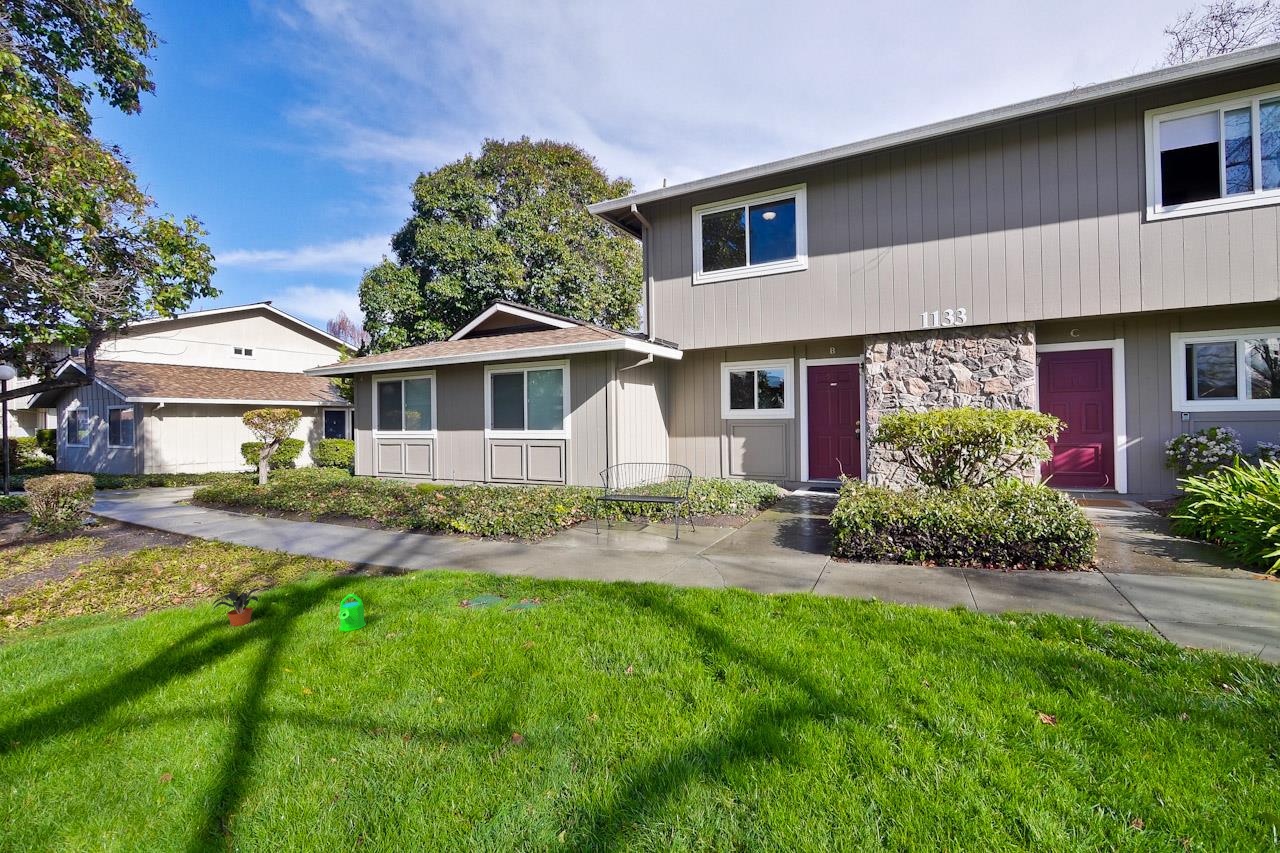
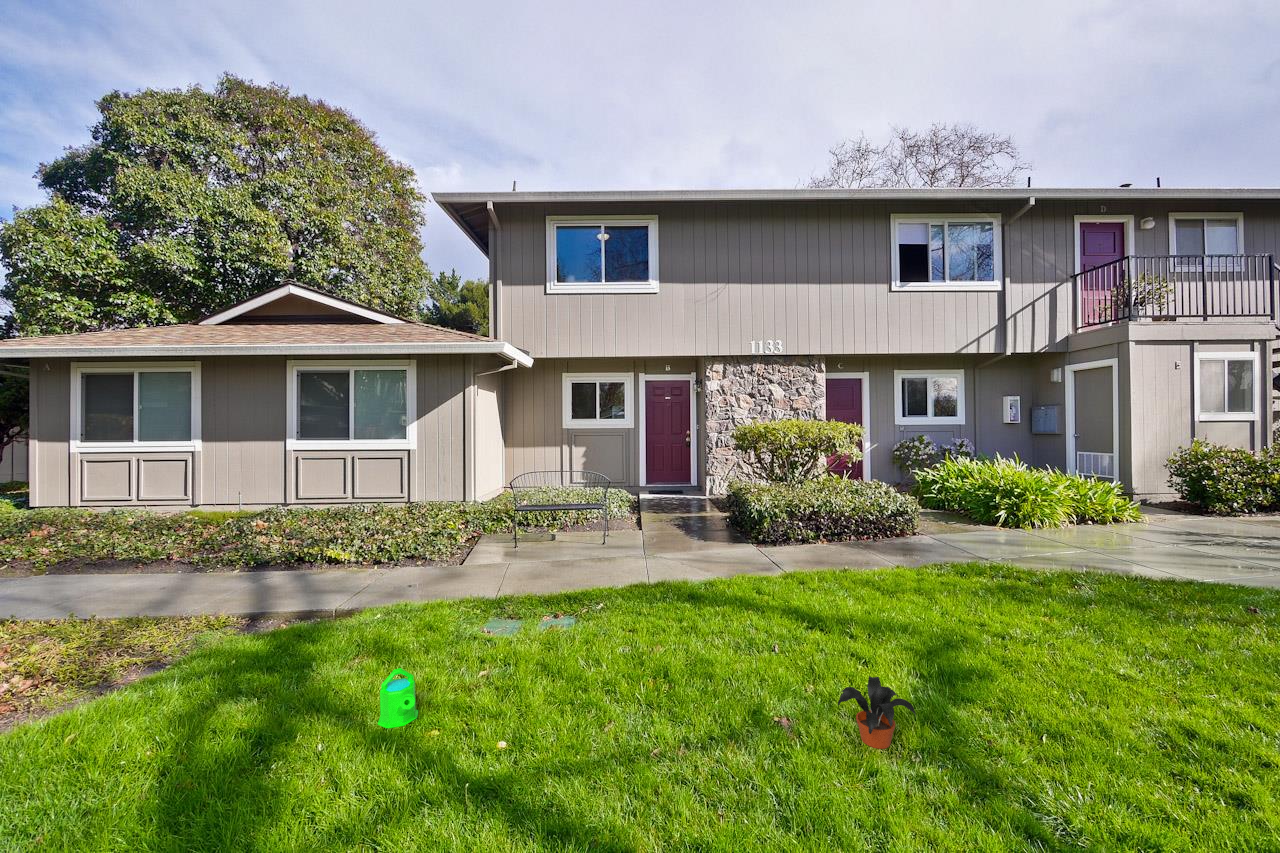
potted plant: present [212,589,260,626] -> present [838,676,916,749]

